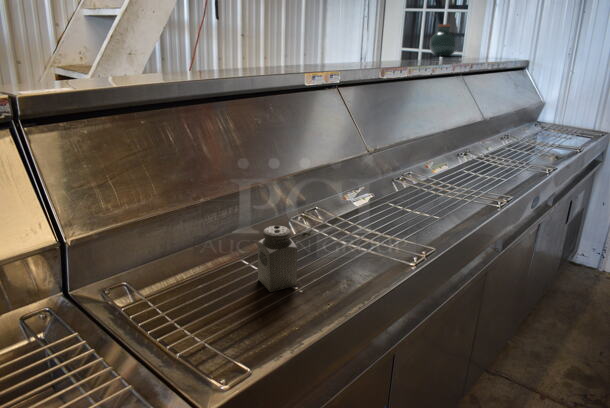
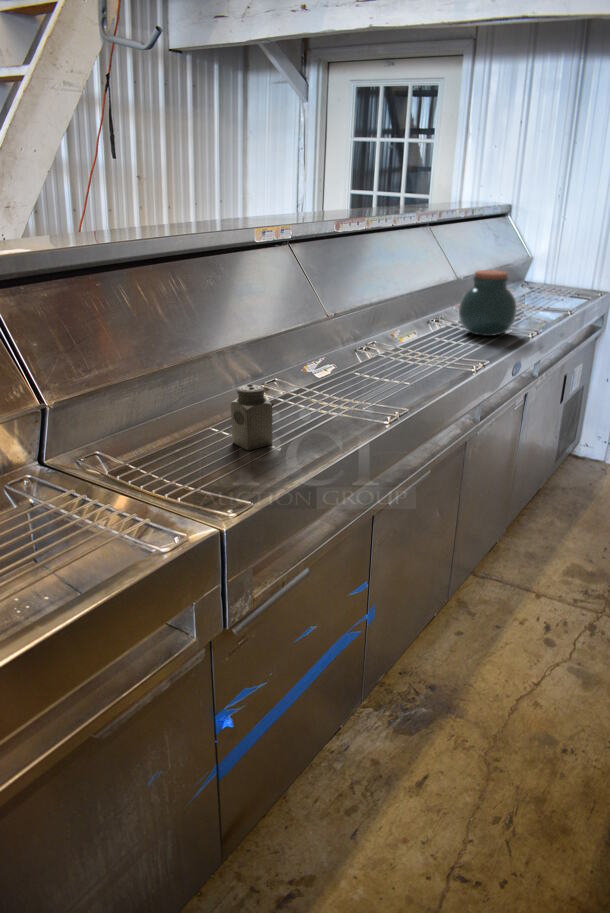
jar: present [430,24,455,56] -> present [459,270,517,336]

